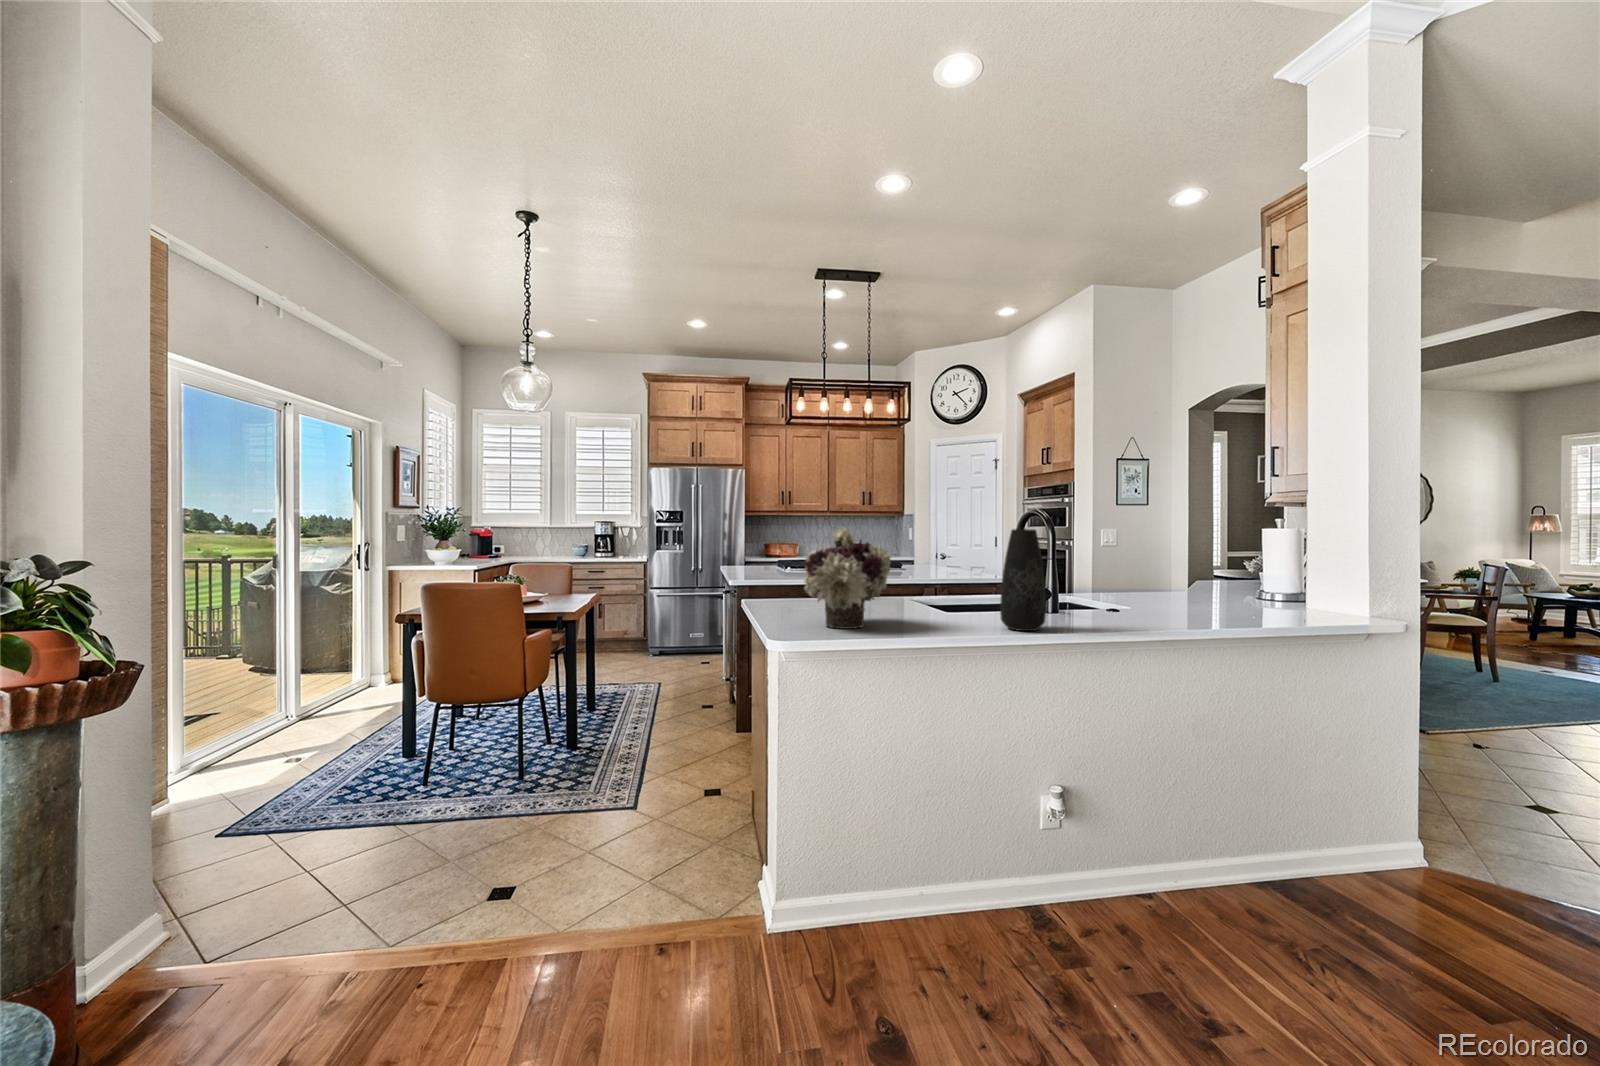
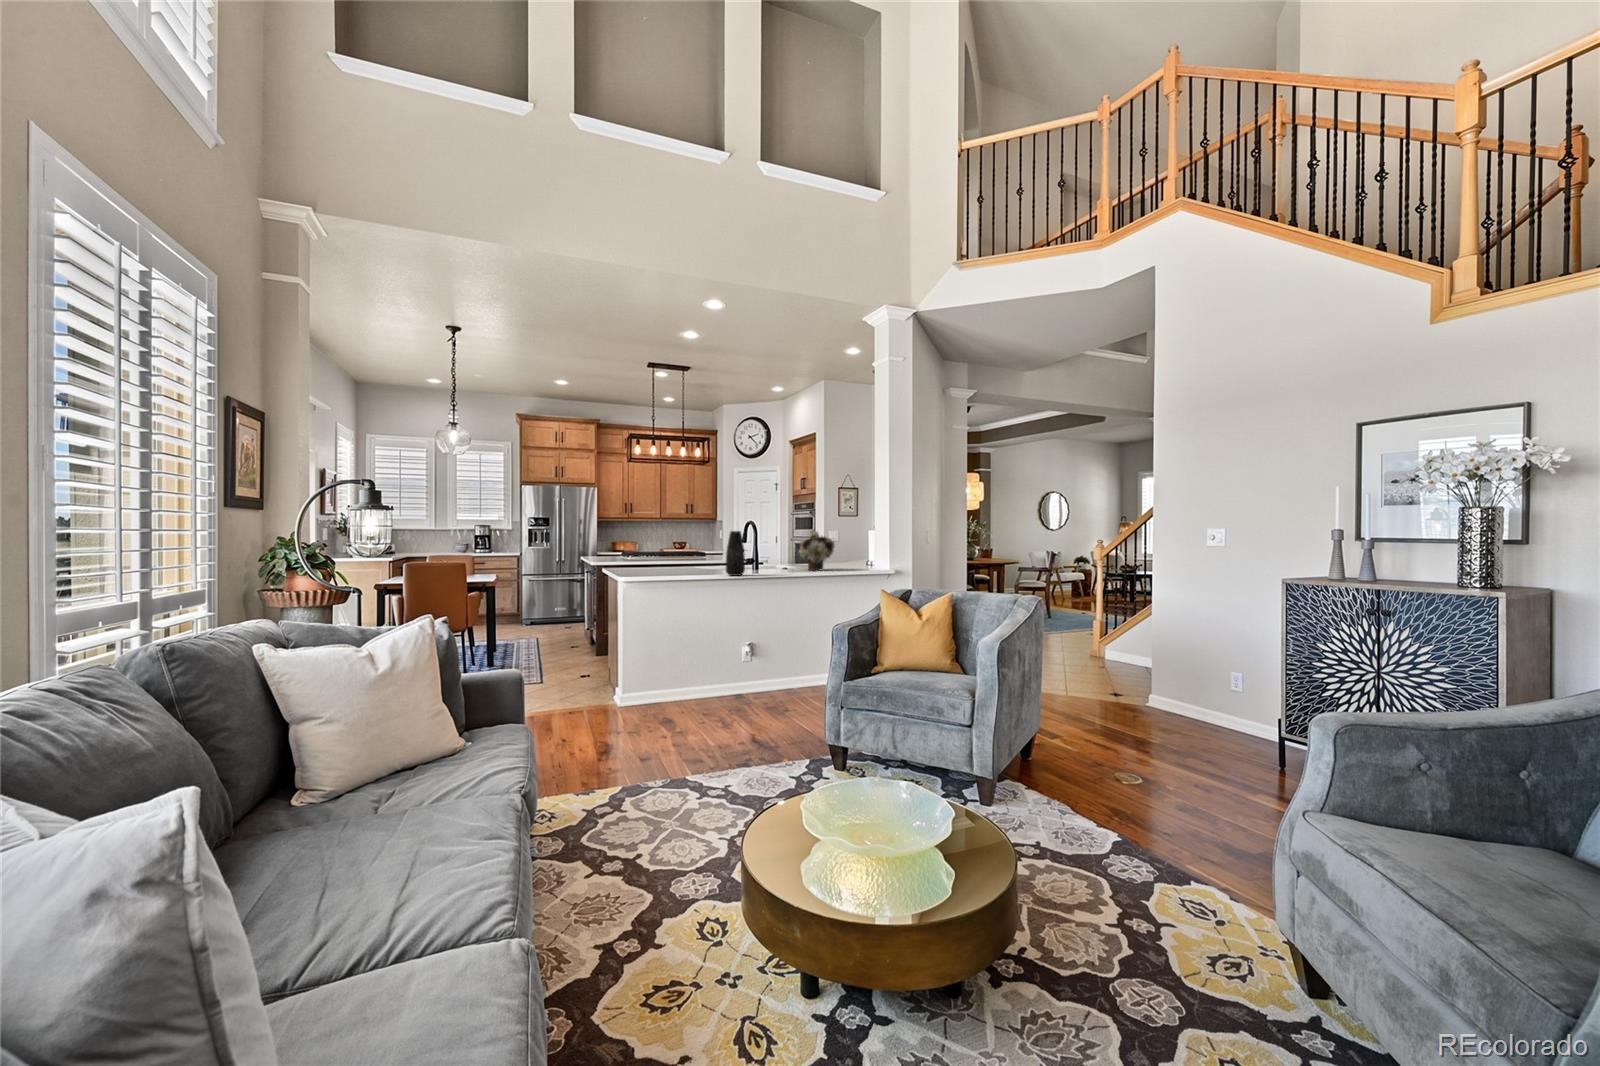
flower arrangement: present [804,528,891,629] -> present [798,531,835,571]

